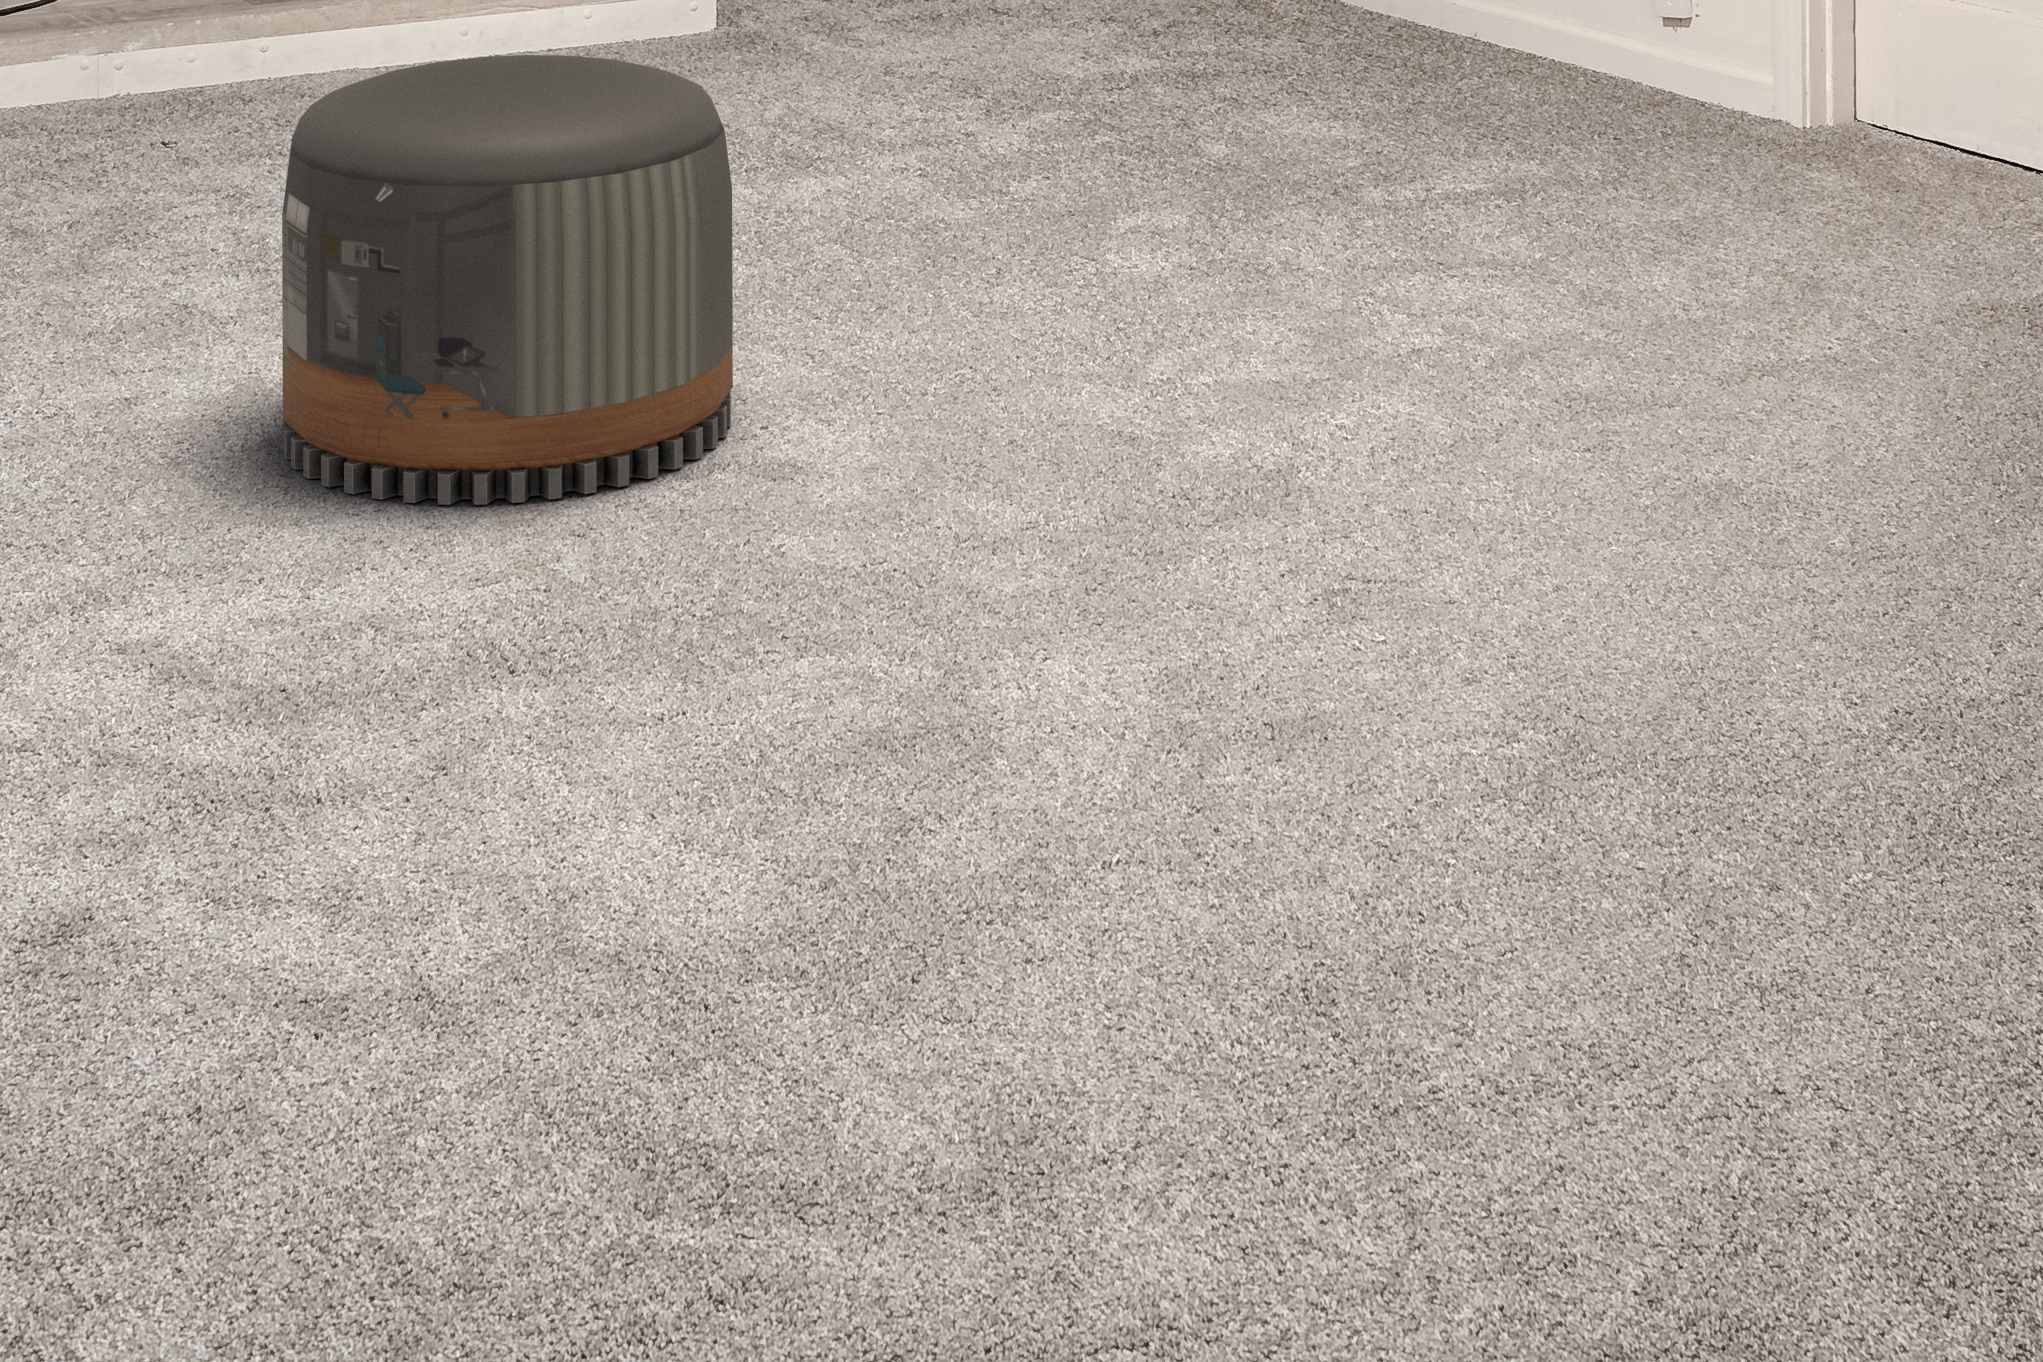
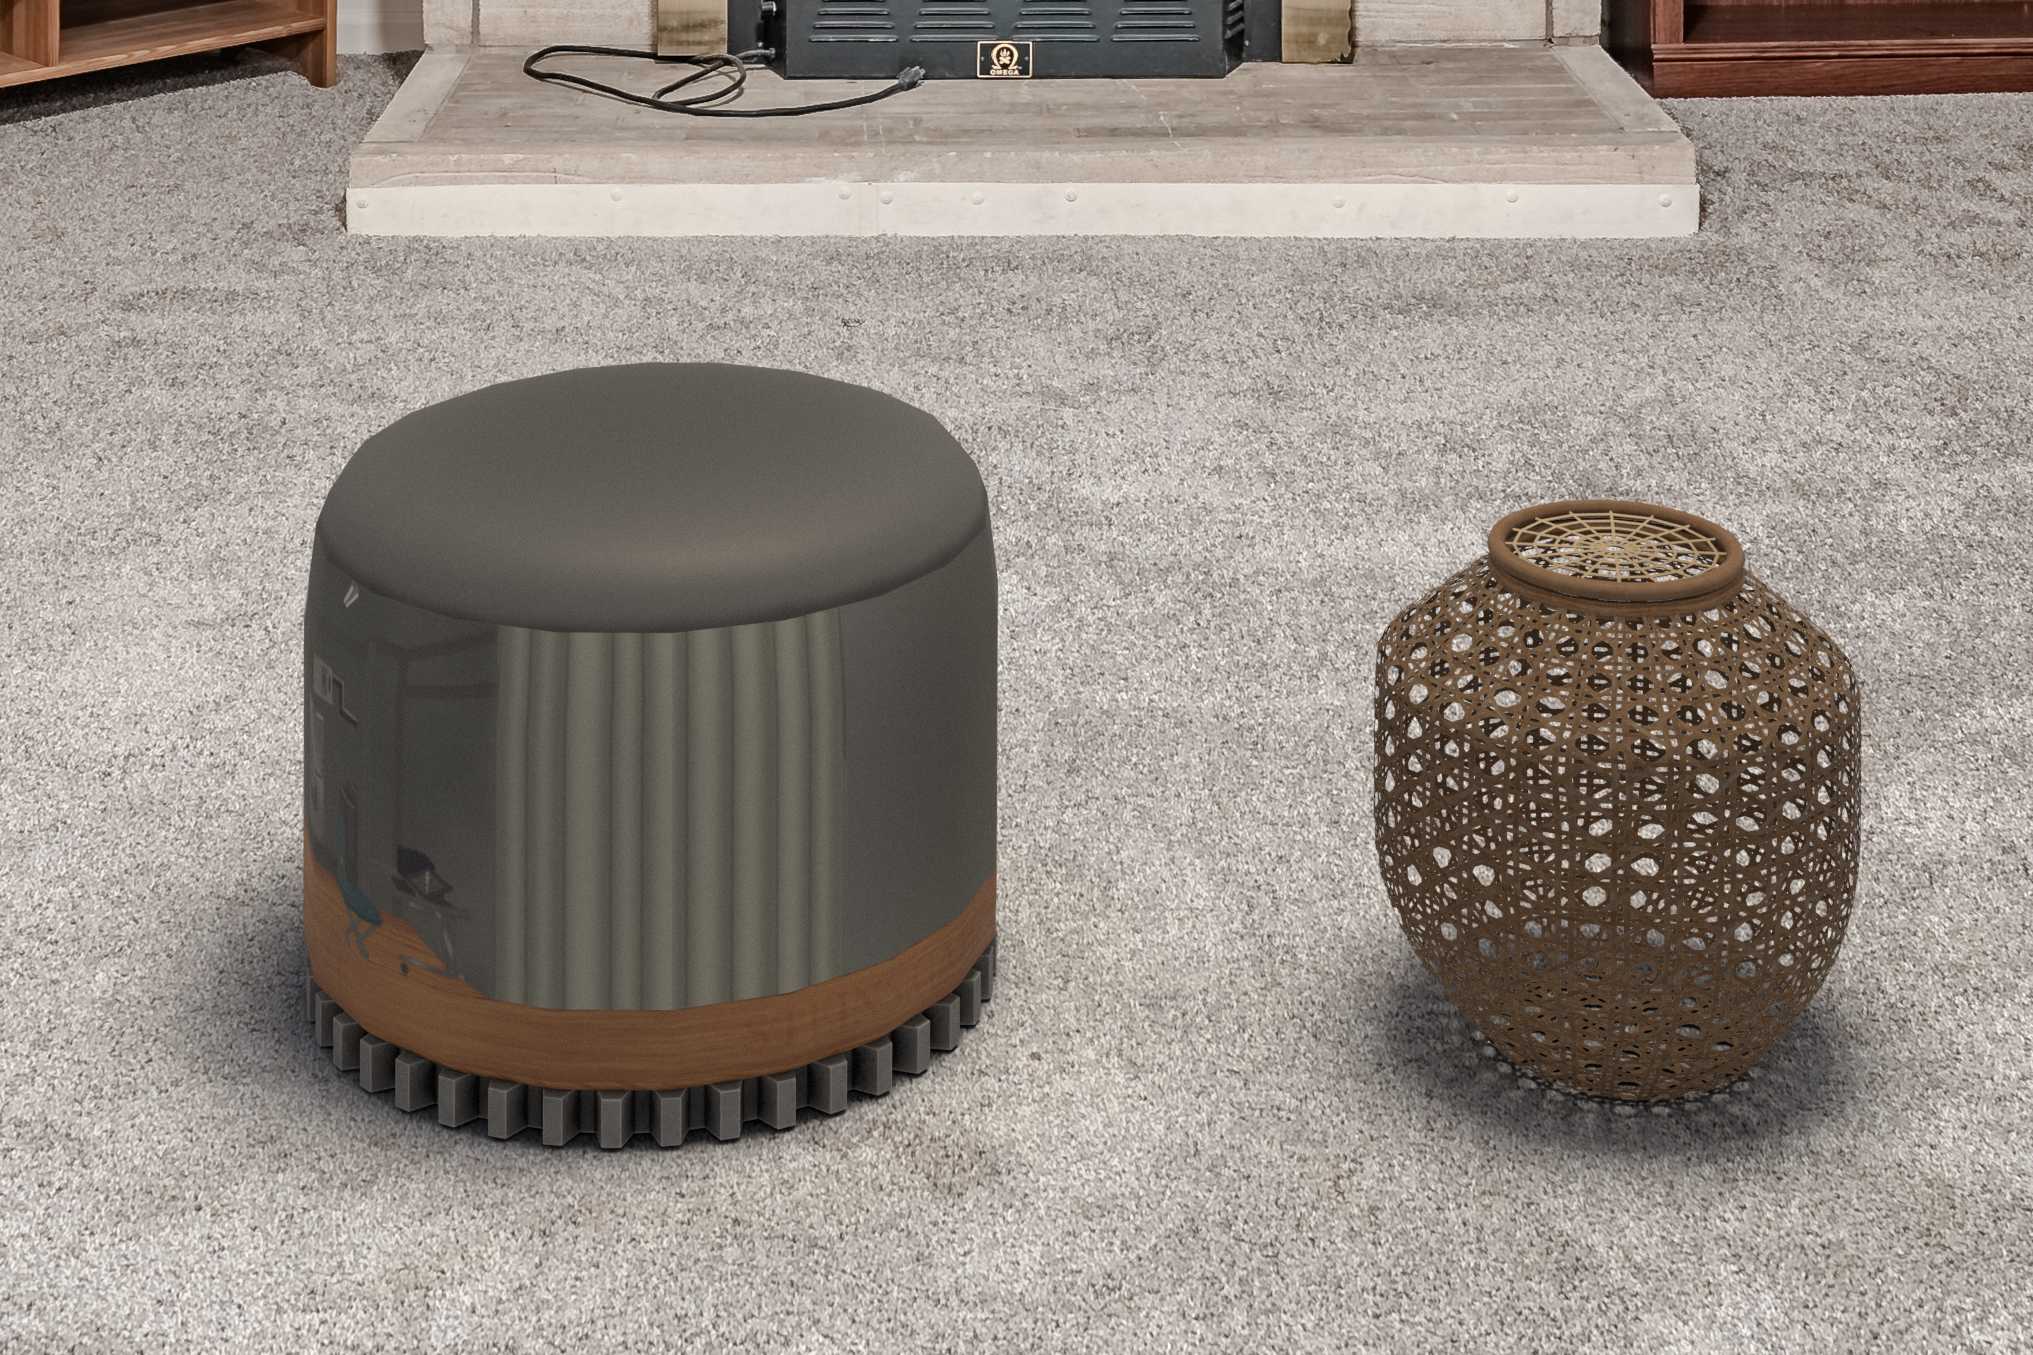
woven basket: none [933,58,1208,379] -> present [1373,500,1861,1100]

